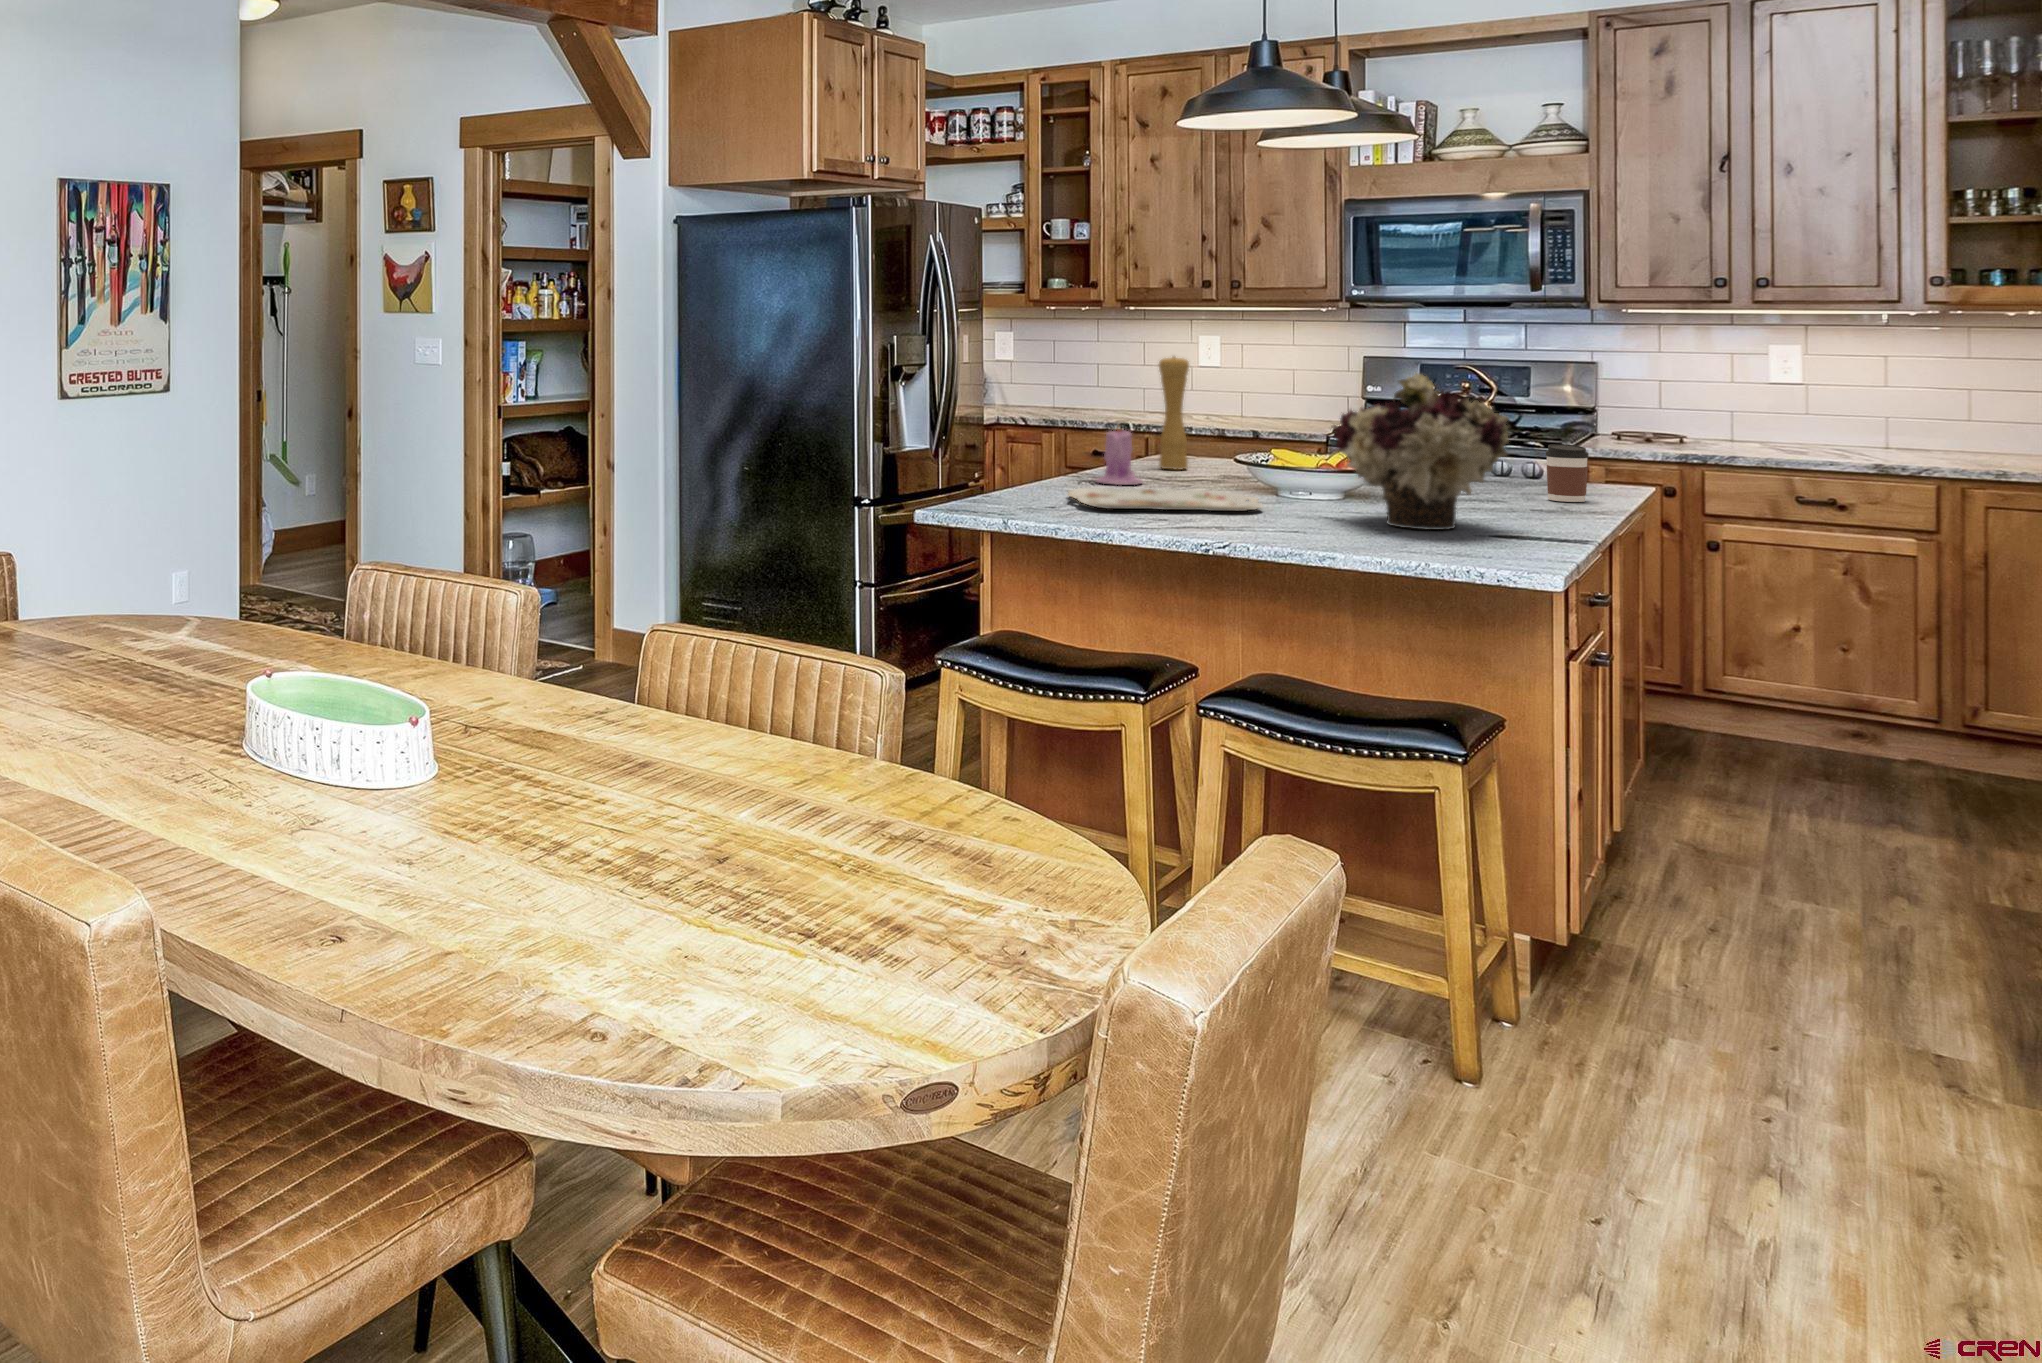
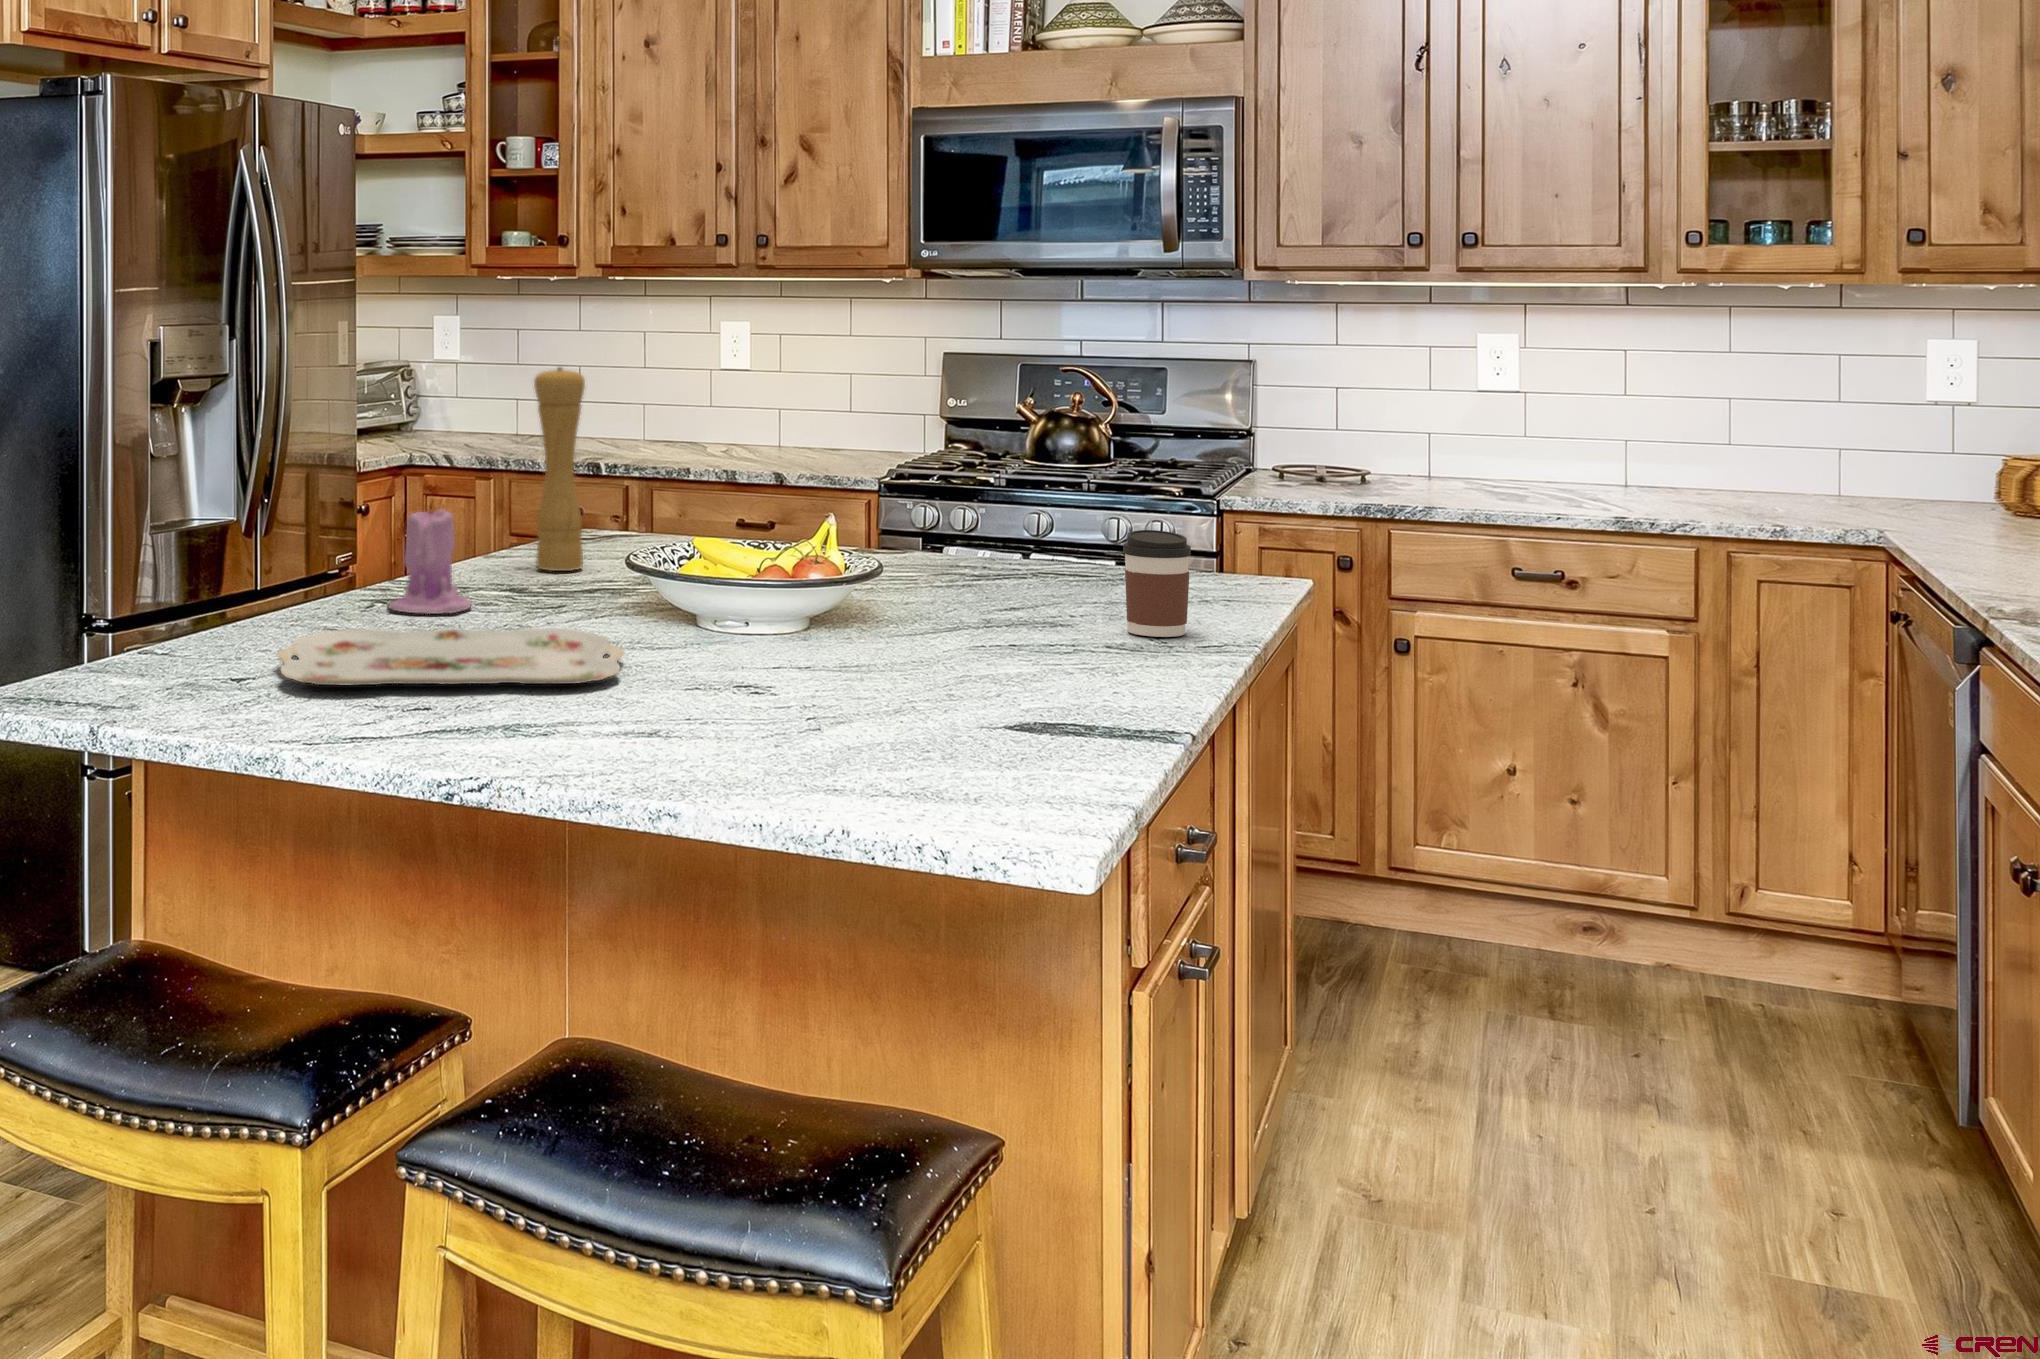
flower arrangement: present [1332,373,1509,530] -> none [726,412,1029,729]

